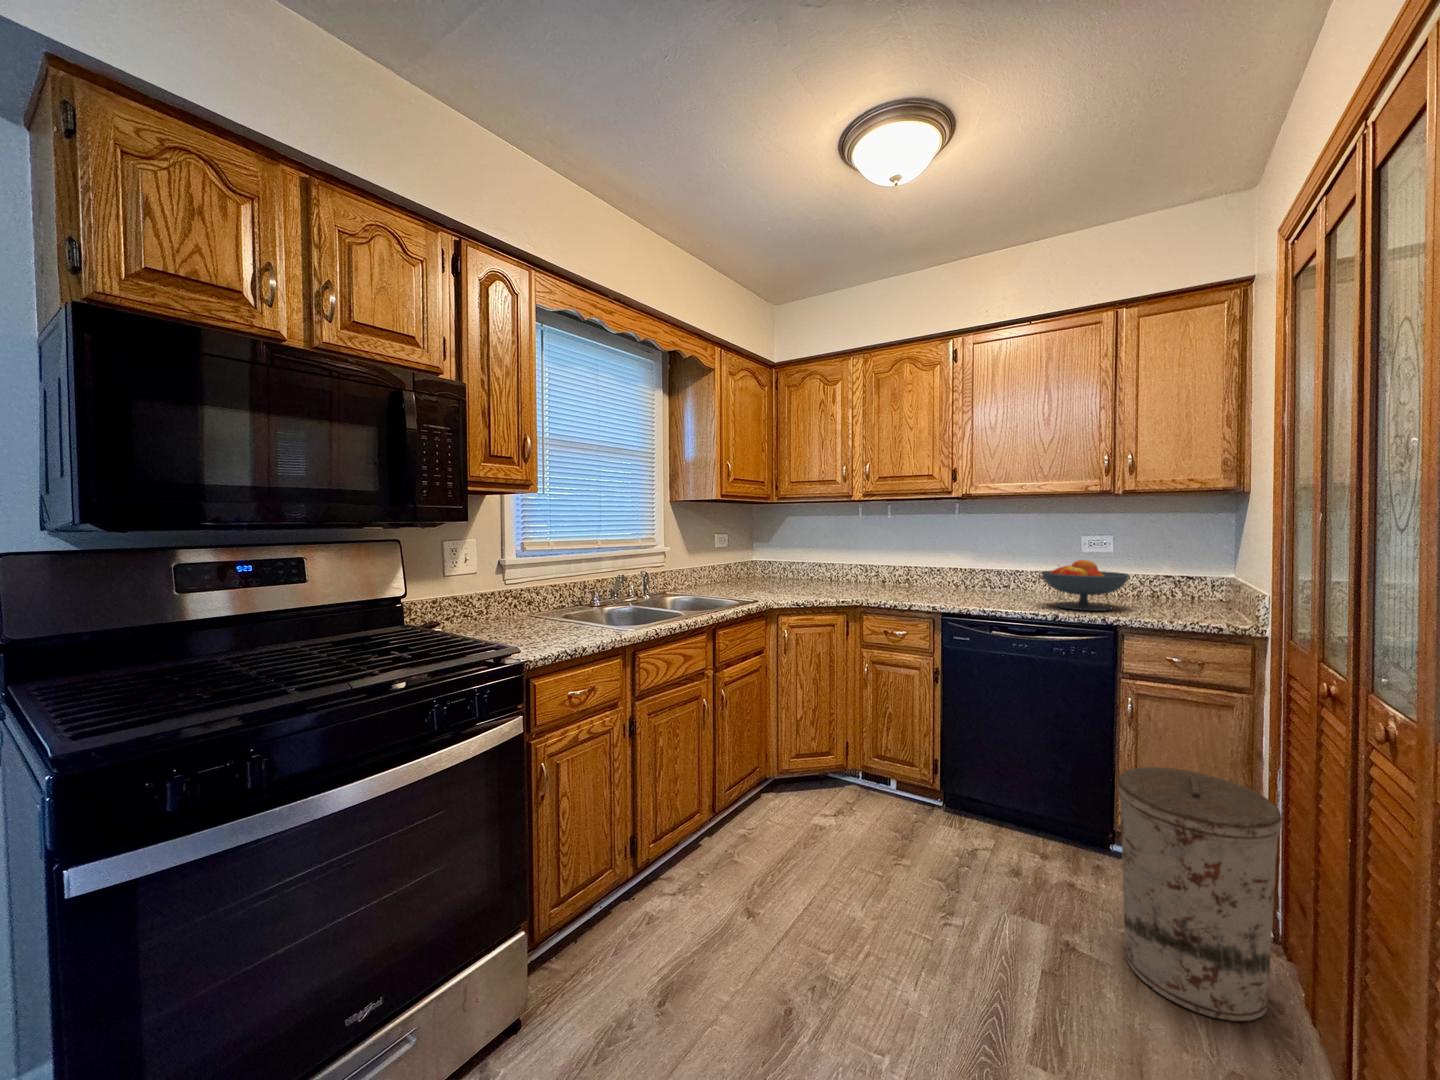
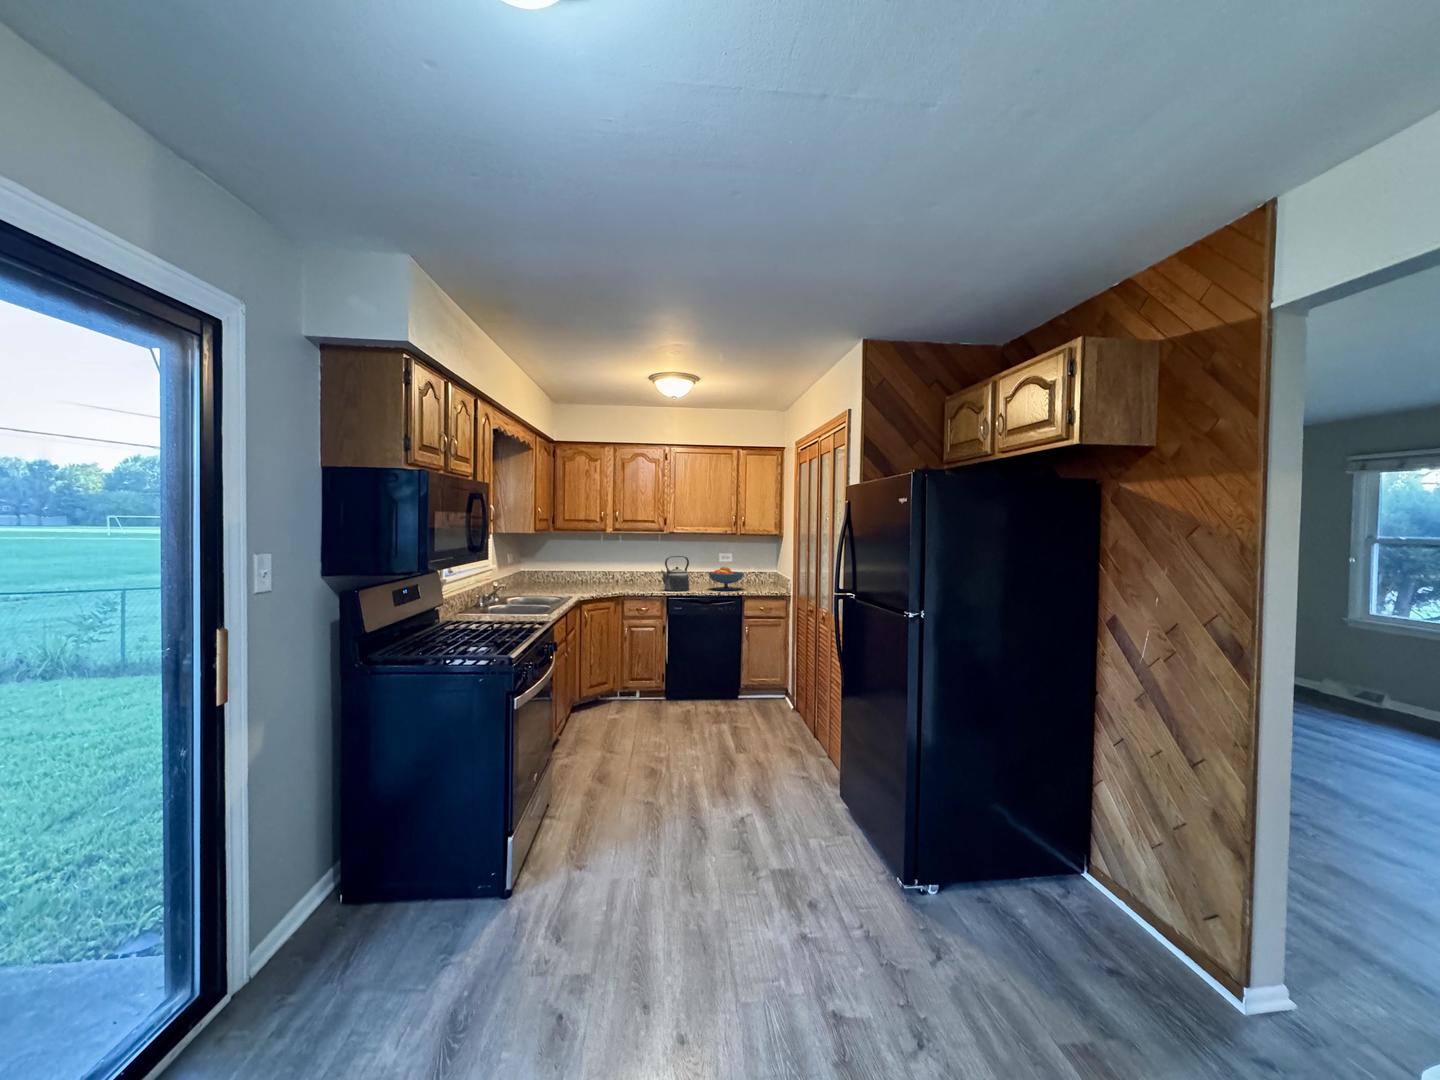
kettle: none [937,538,1000,604] -> present [661,556,689,591]
trash can: present [1118,767,1282,1021] -> none [752,648,798,728]

